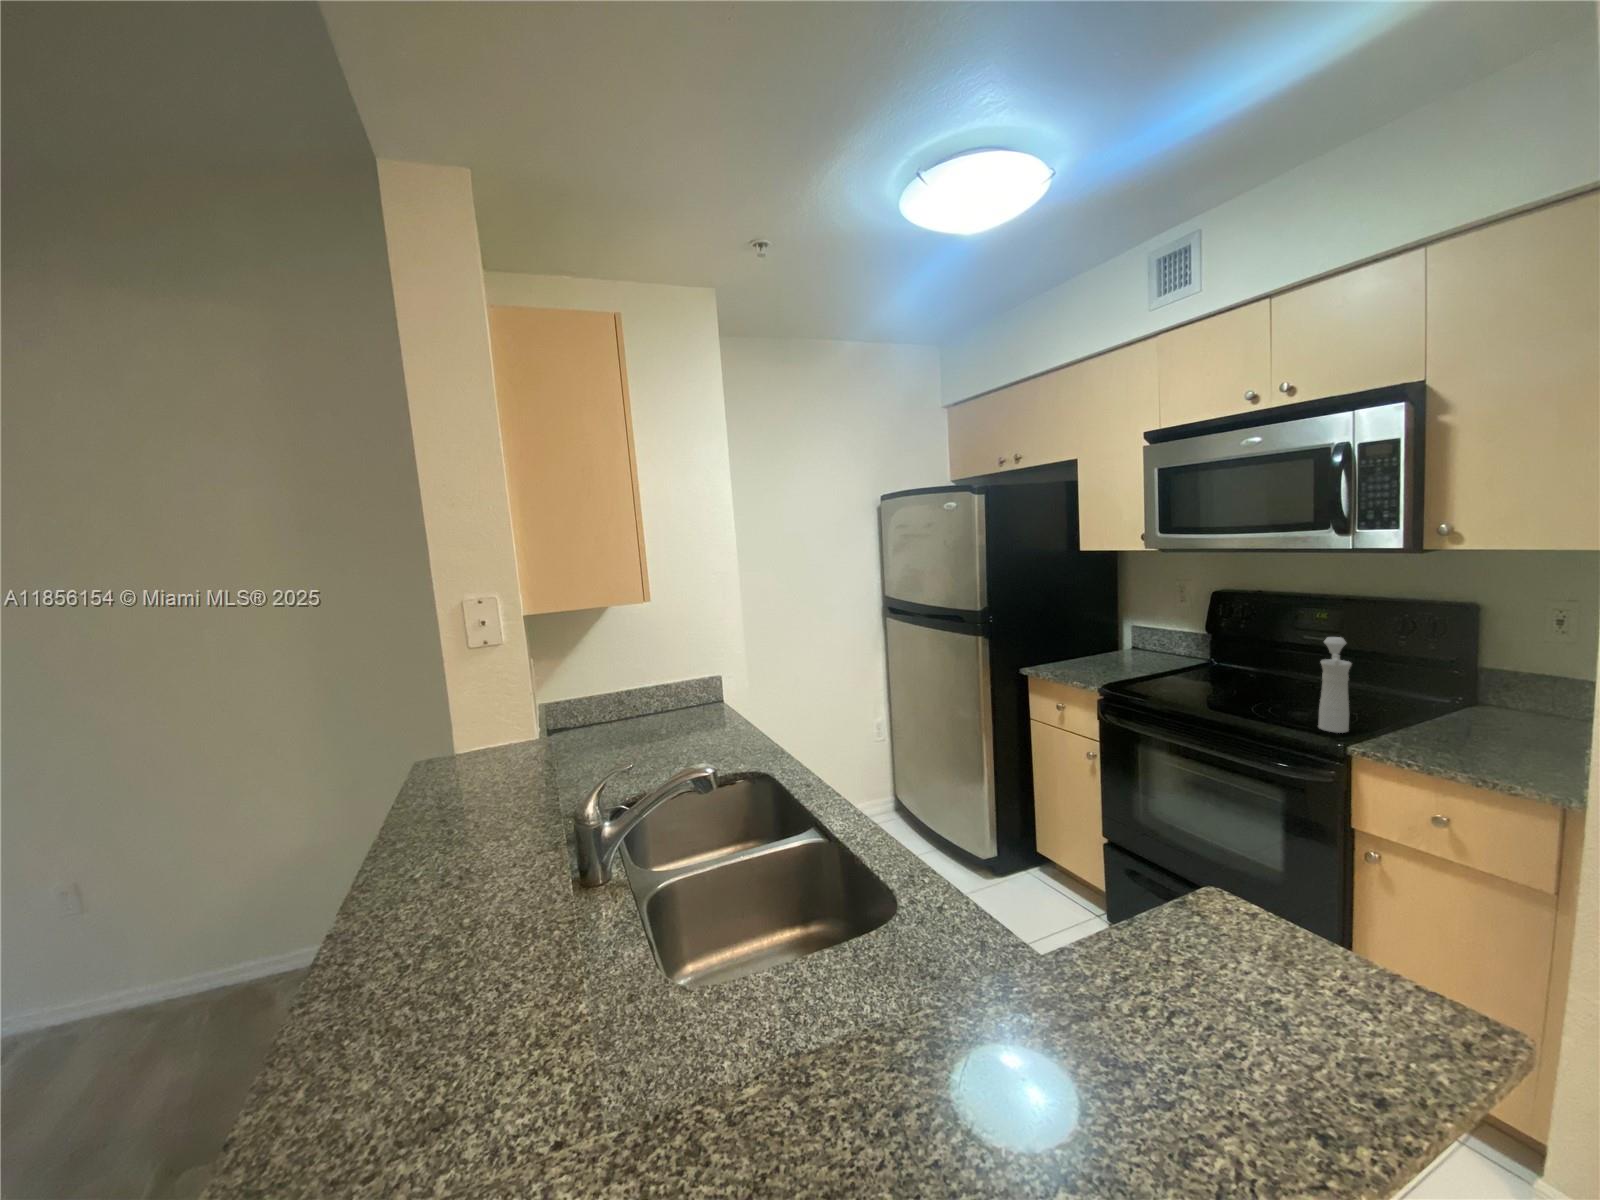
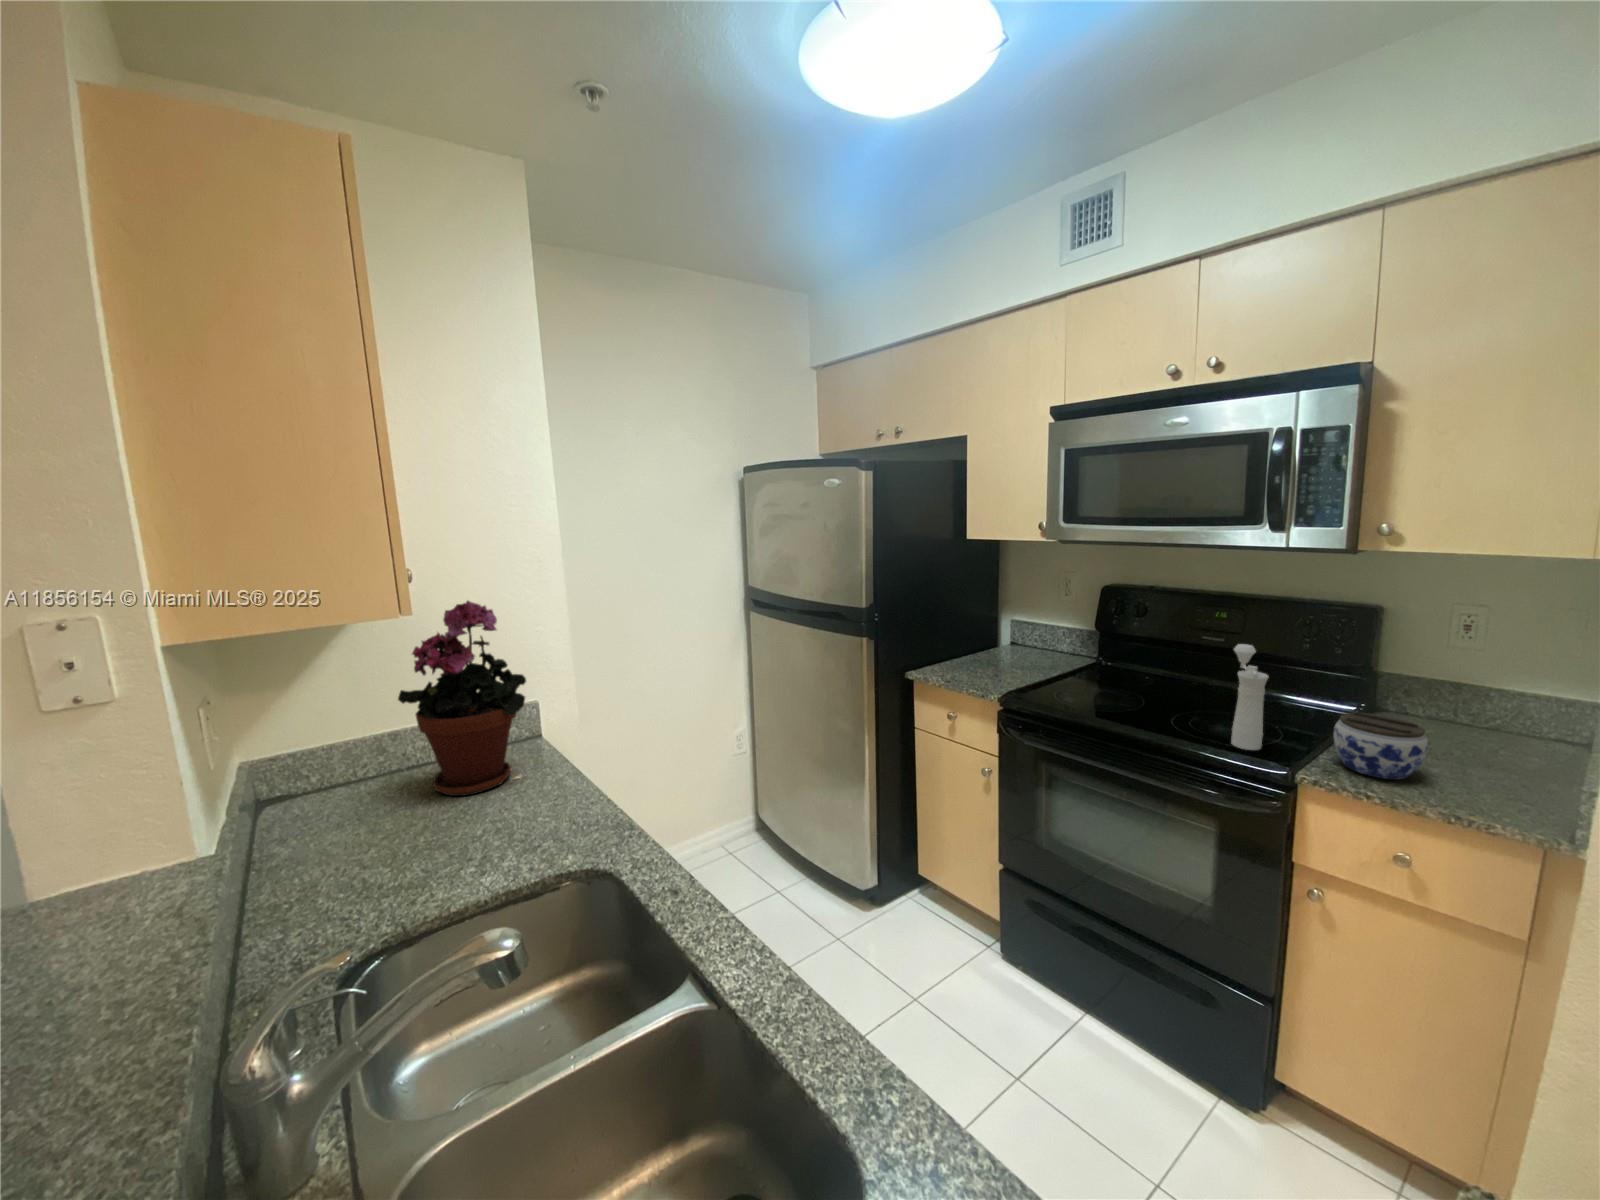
potted plant: none [634,597,715,731] -> present [398,601,526,796]
jar: none [1420,698,1520,760] -> present [1334,712,1428,779]

